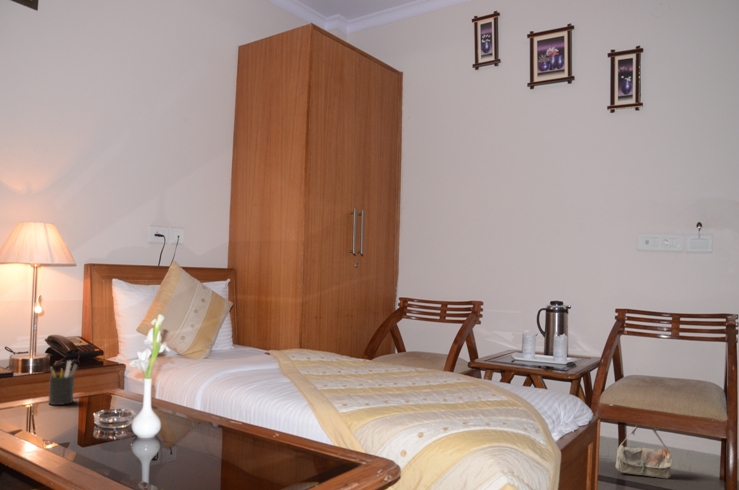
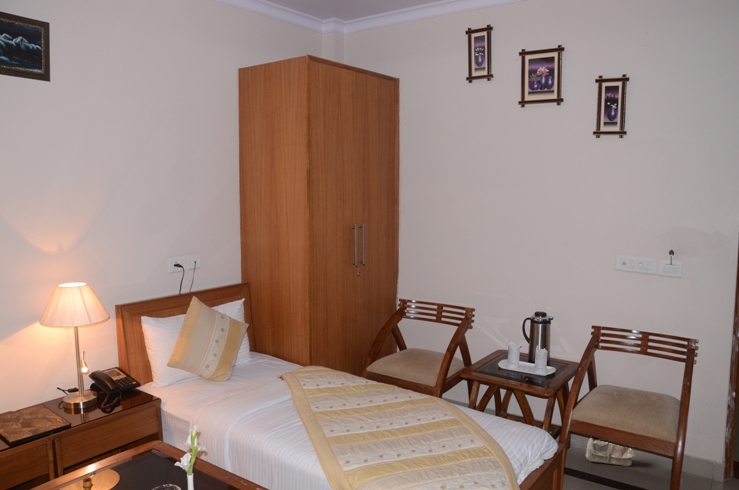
pen holder: present [49,361,77,405] -> none [104,436,127,474]

